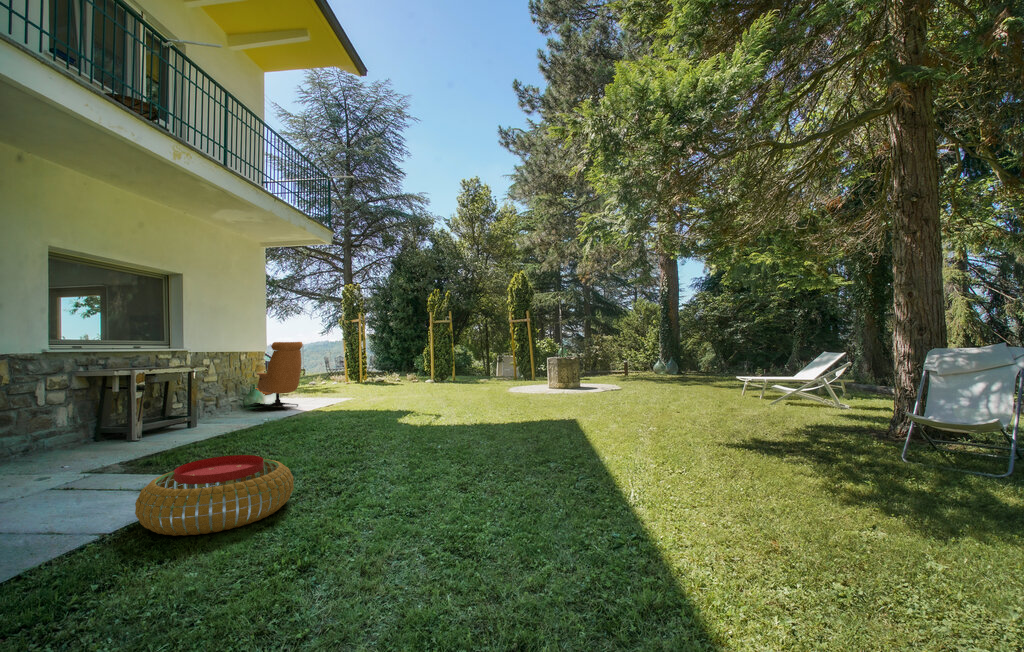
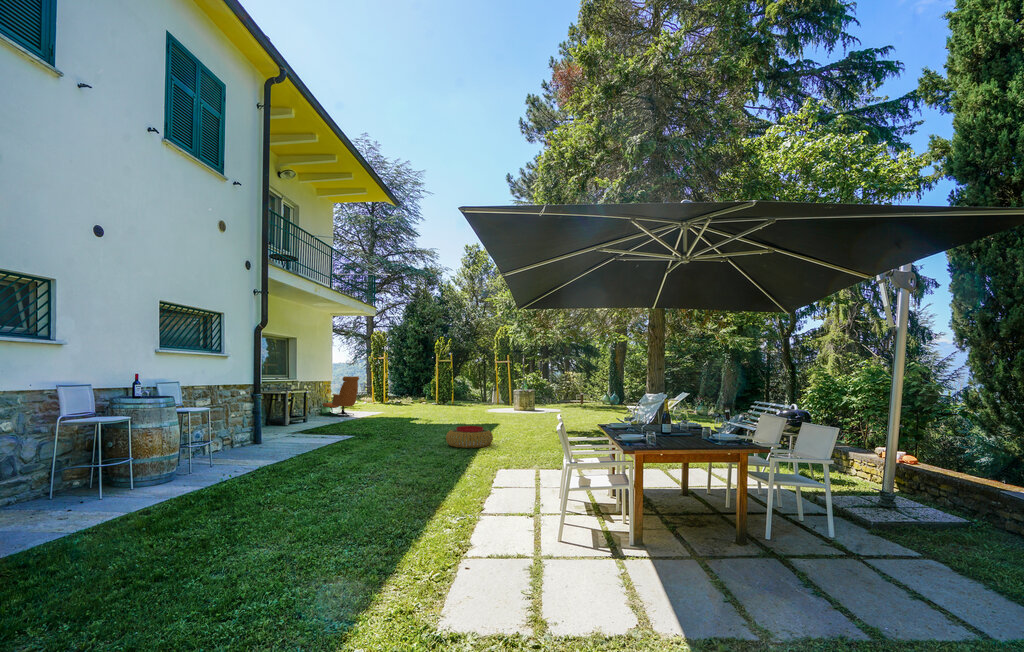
pouf: present [135,455,294,536] -> present [446,426,493,448]

